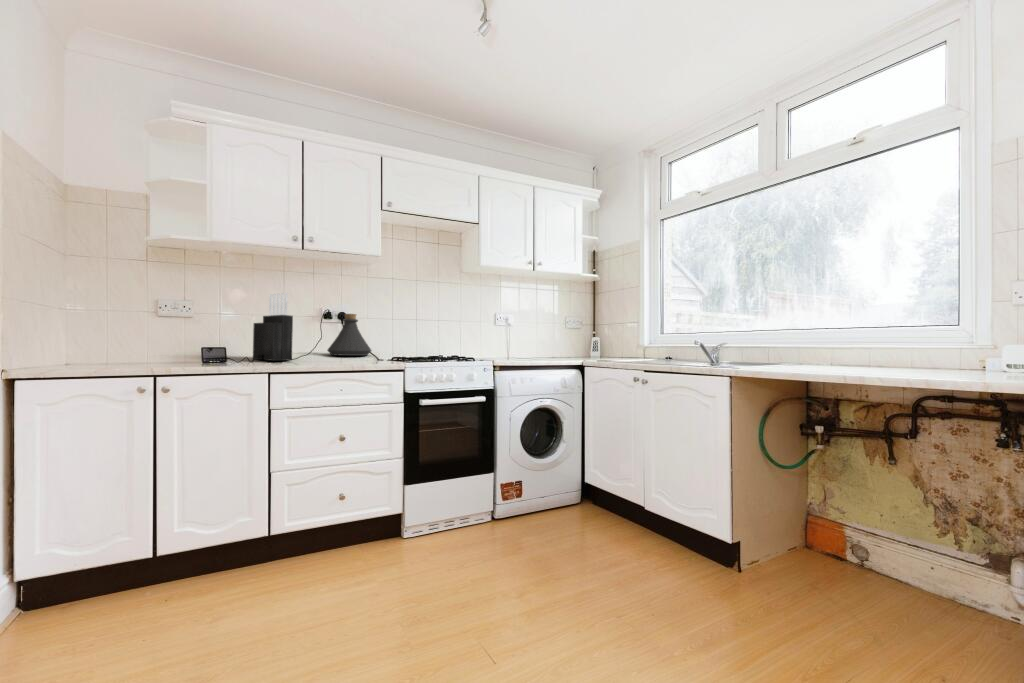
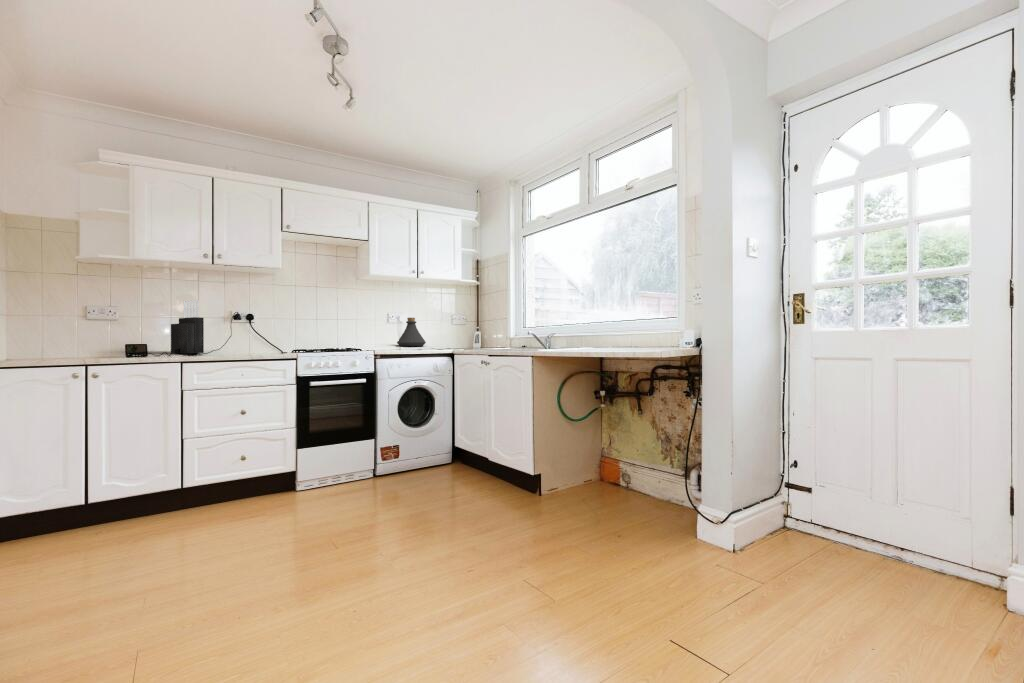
bottle: present [327,314,372,356] -> present [397,318,426,346]

